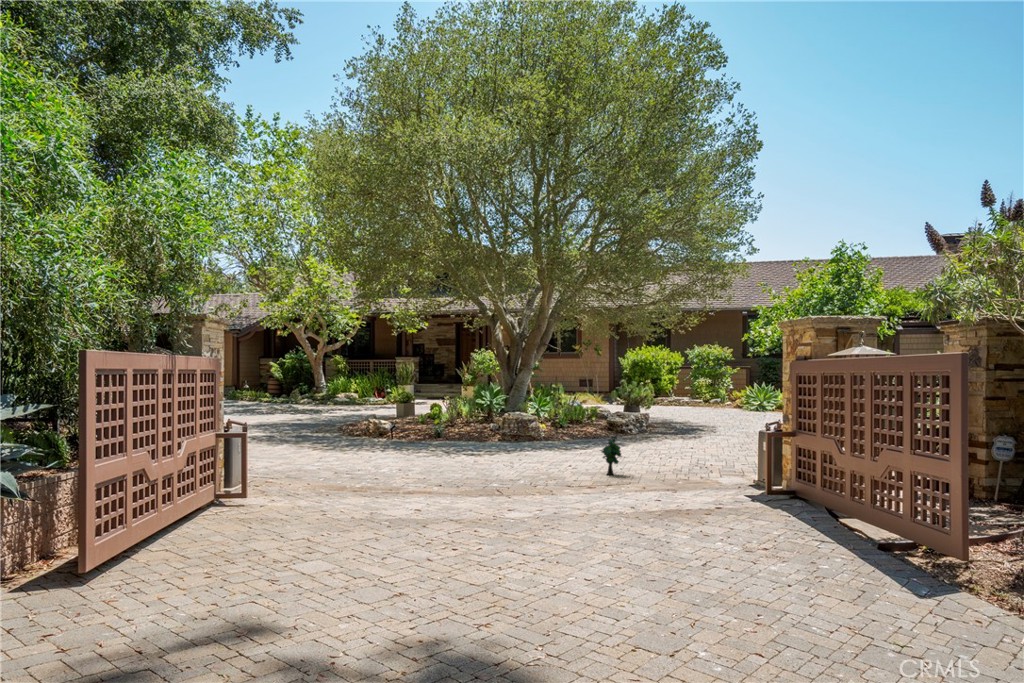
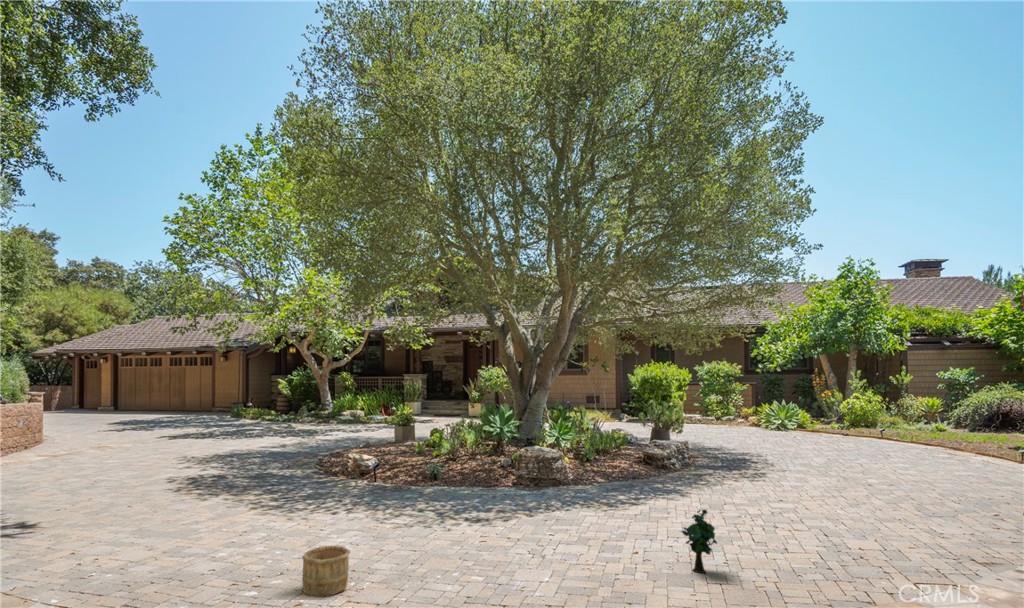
wooden bucket: none [360,455,389,481] -> present [302,546,350,597]

